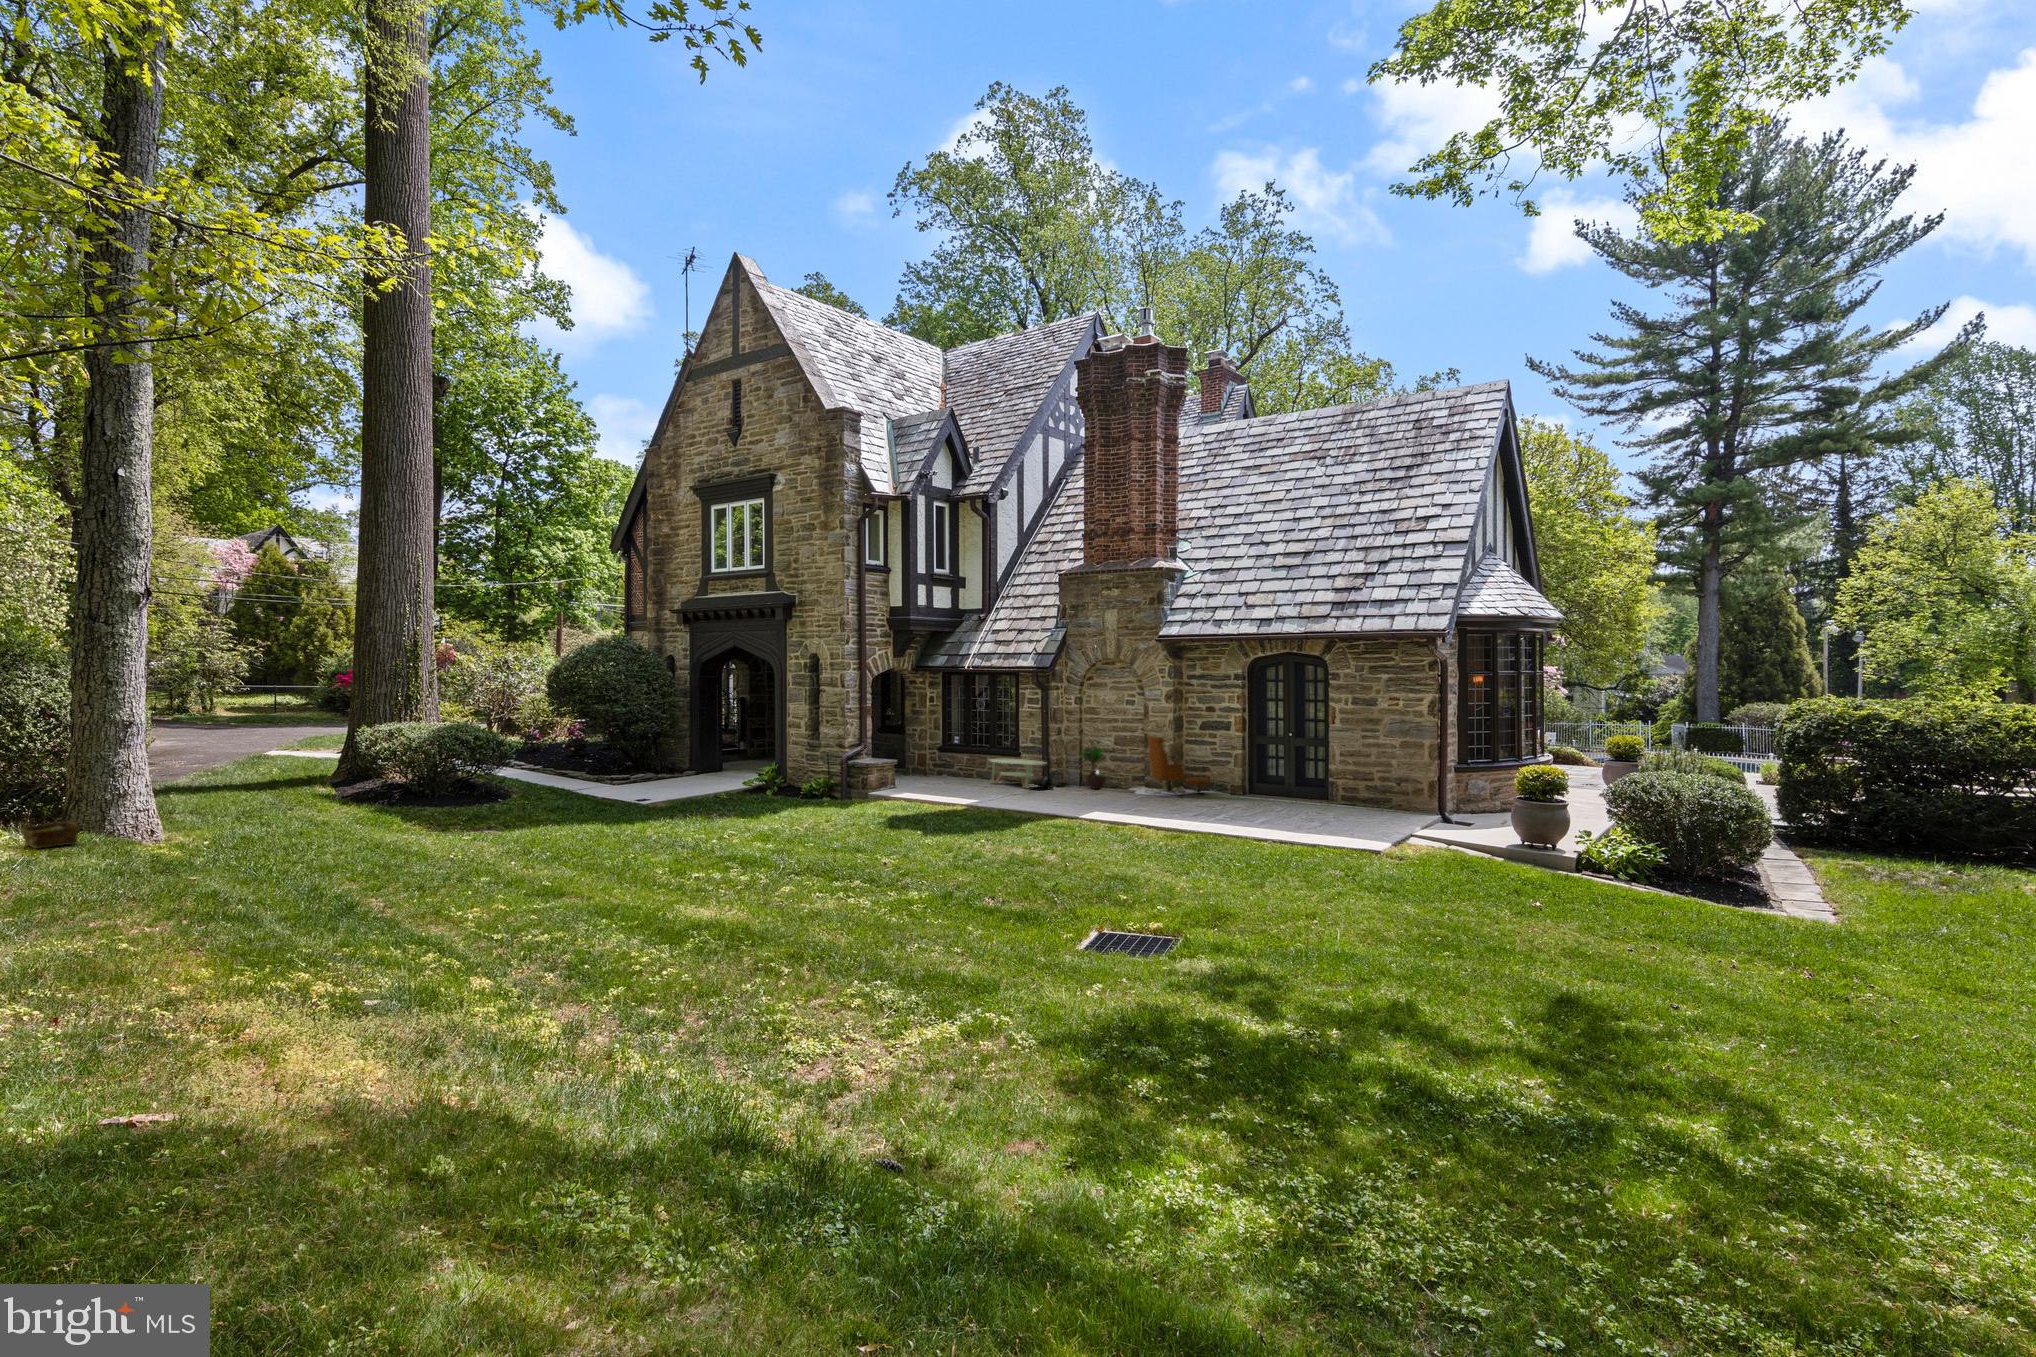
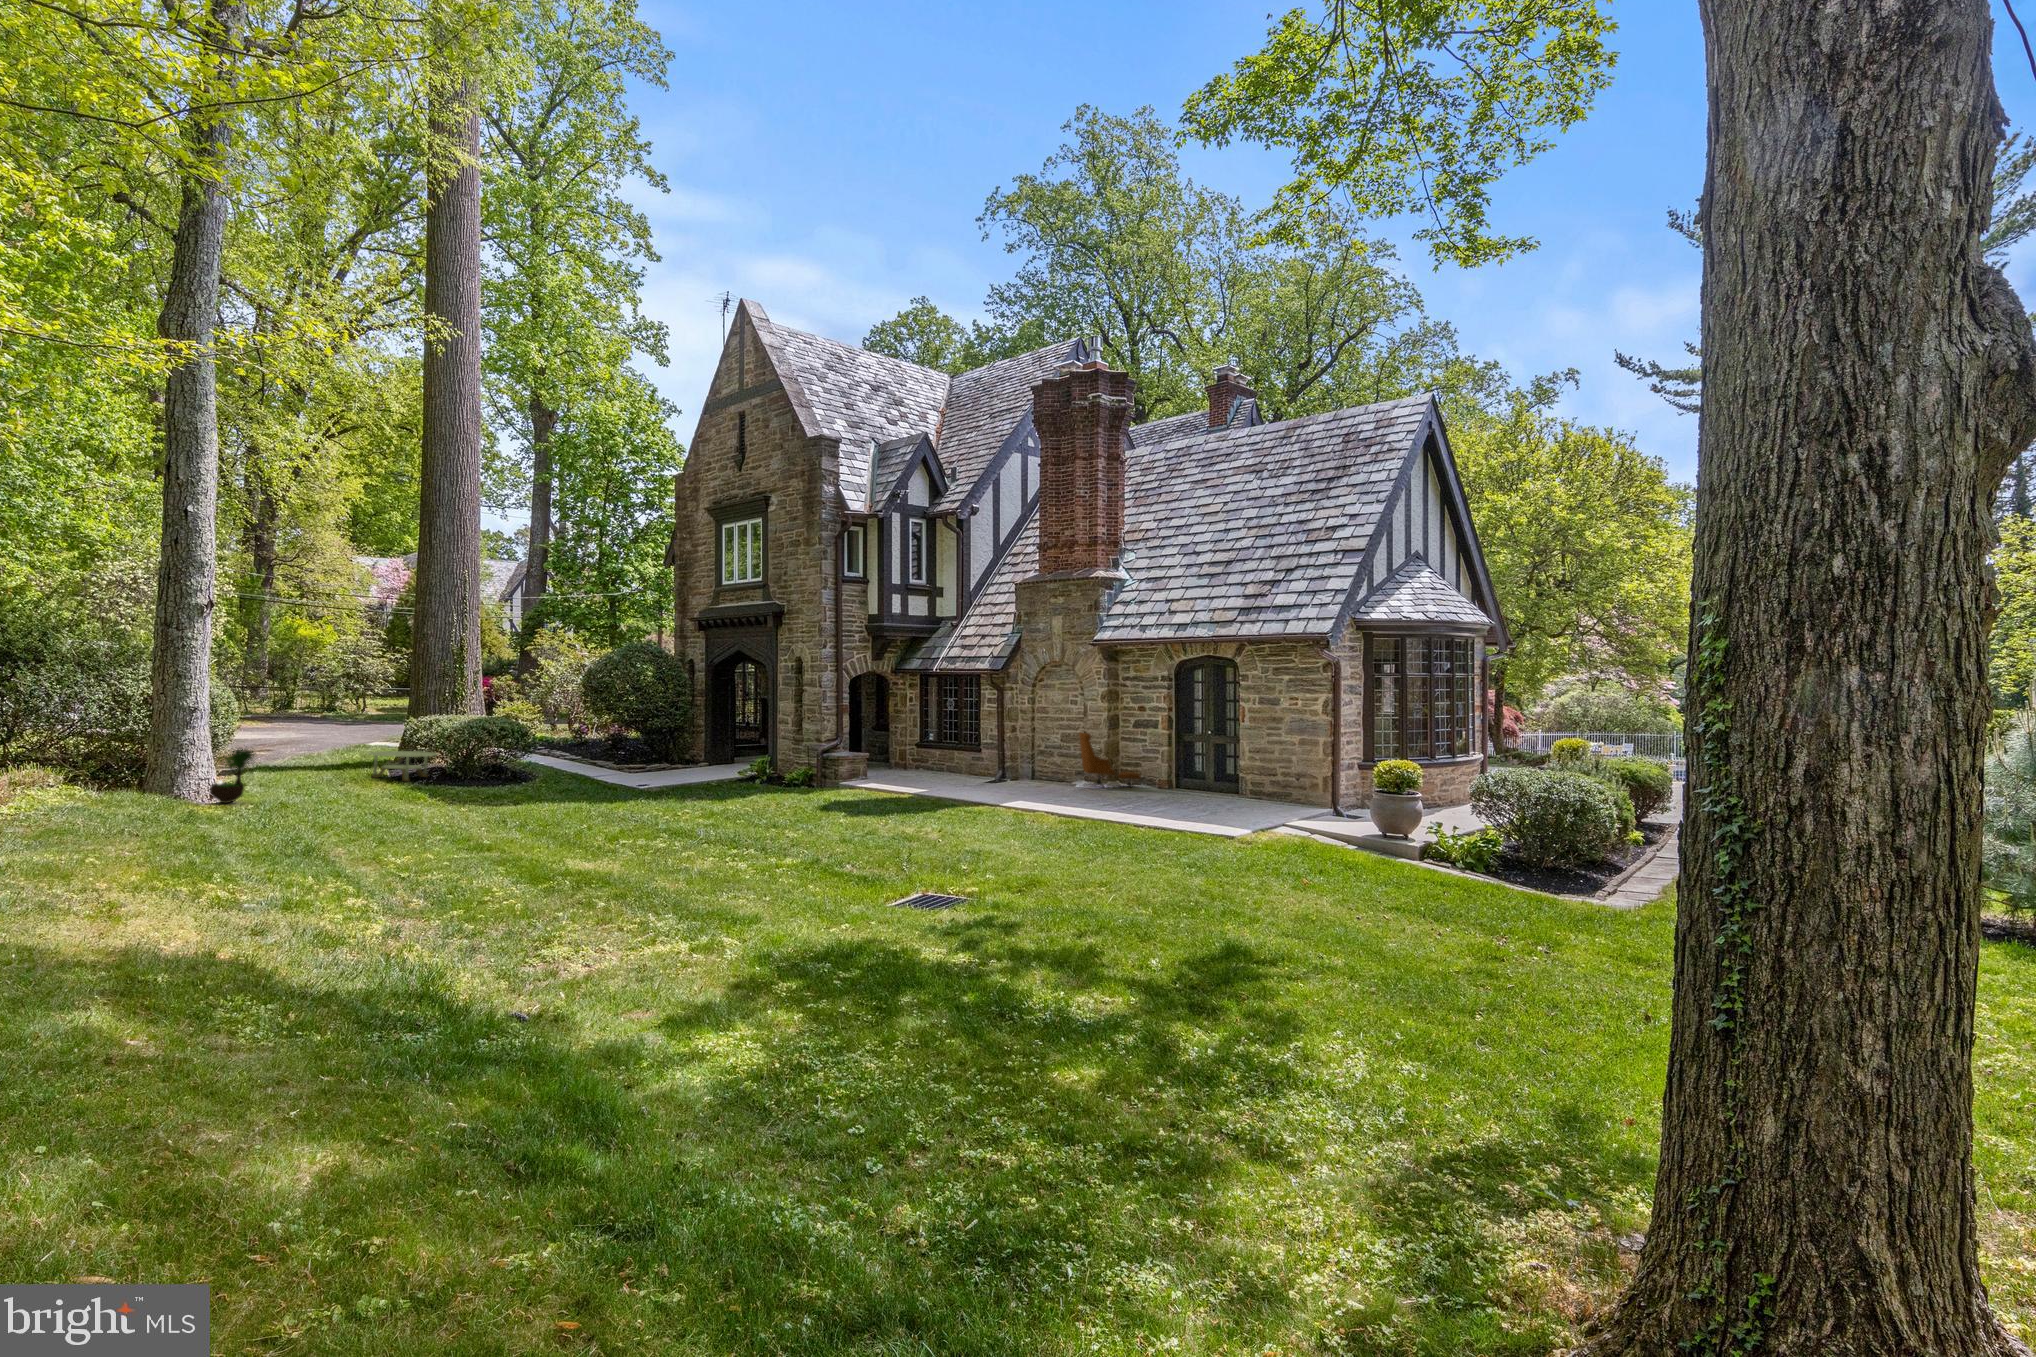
potted tree: present [1080,745,1106,789] -> present [210,748,256,803]
round table: present [990,759,1045,788] -> present [369,751,437,781]
woven basket: present [20,815,78,849] -> none [109,783,154,807]

